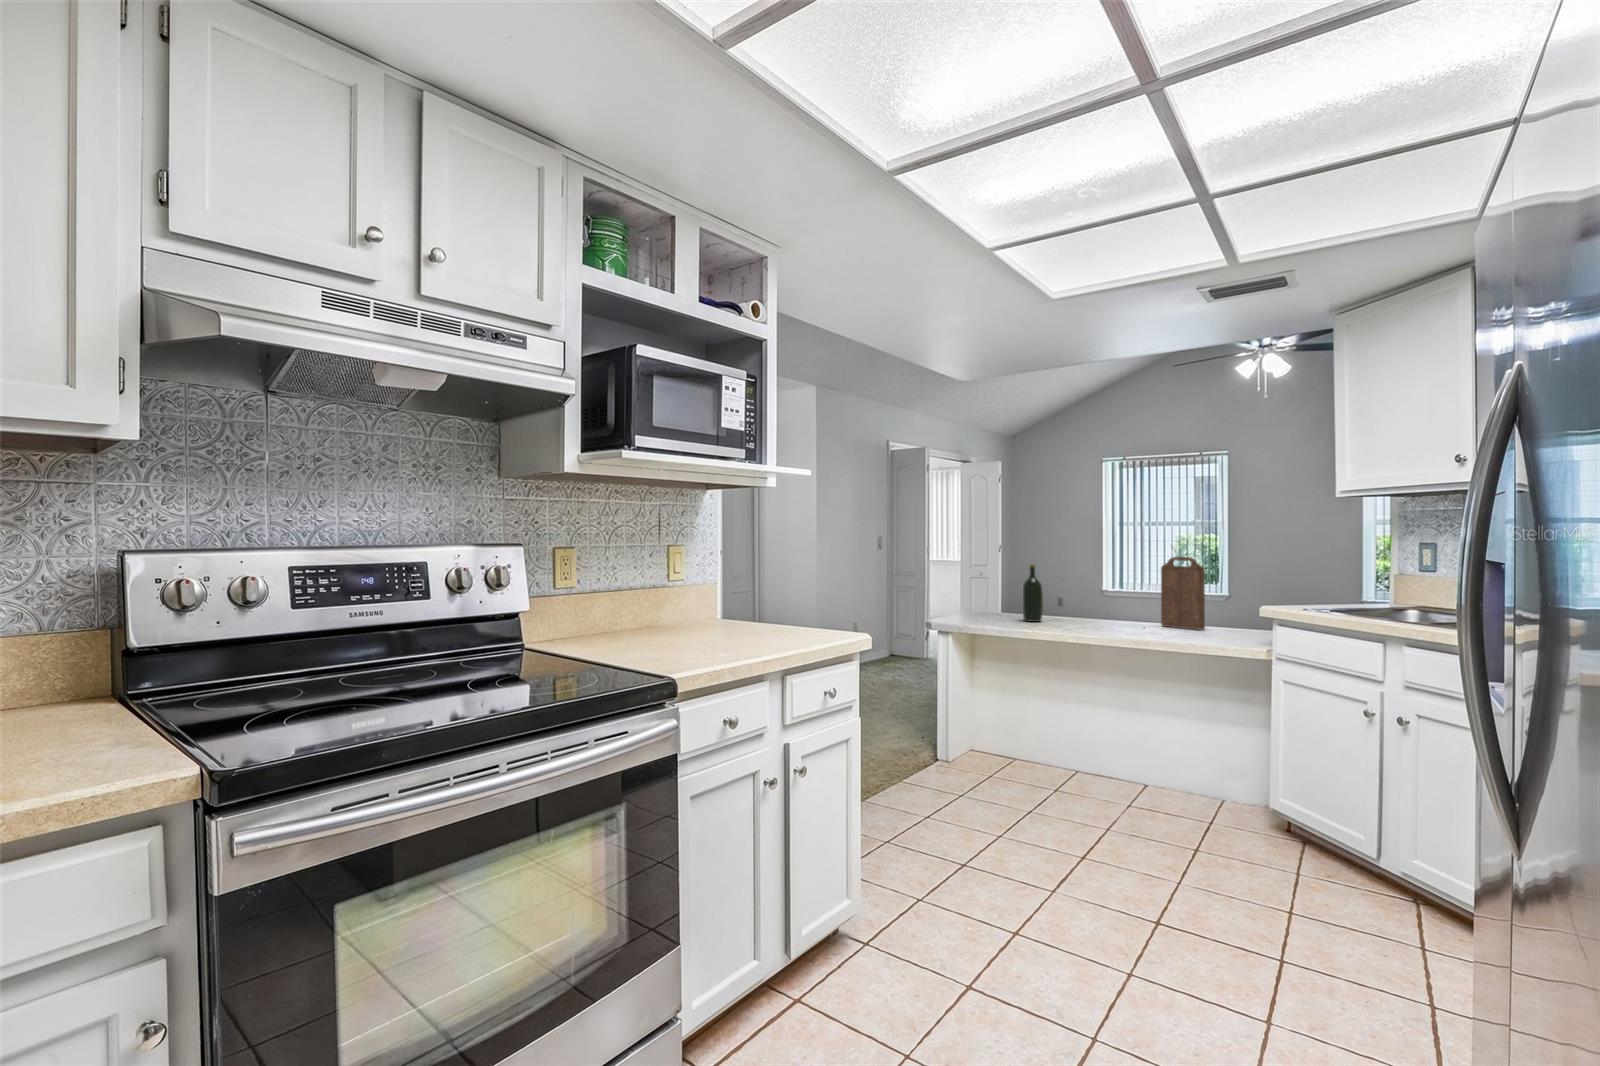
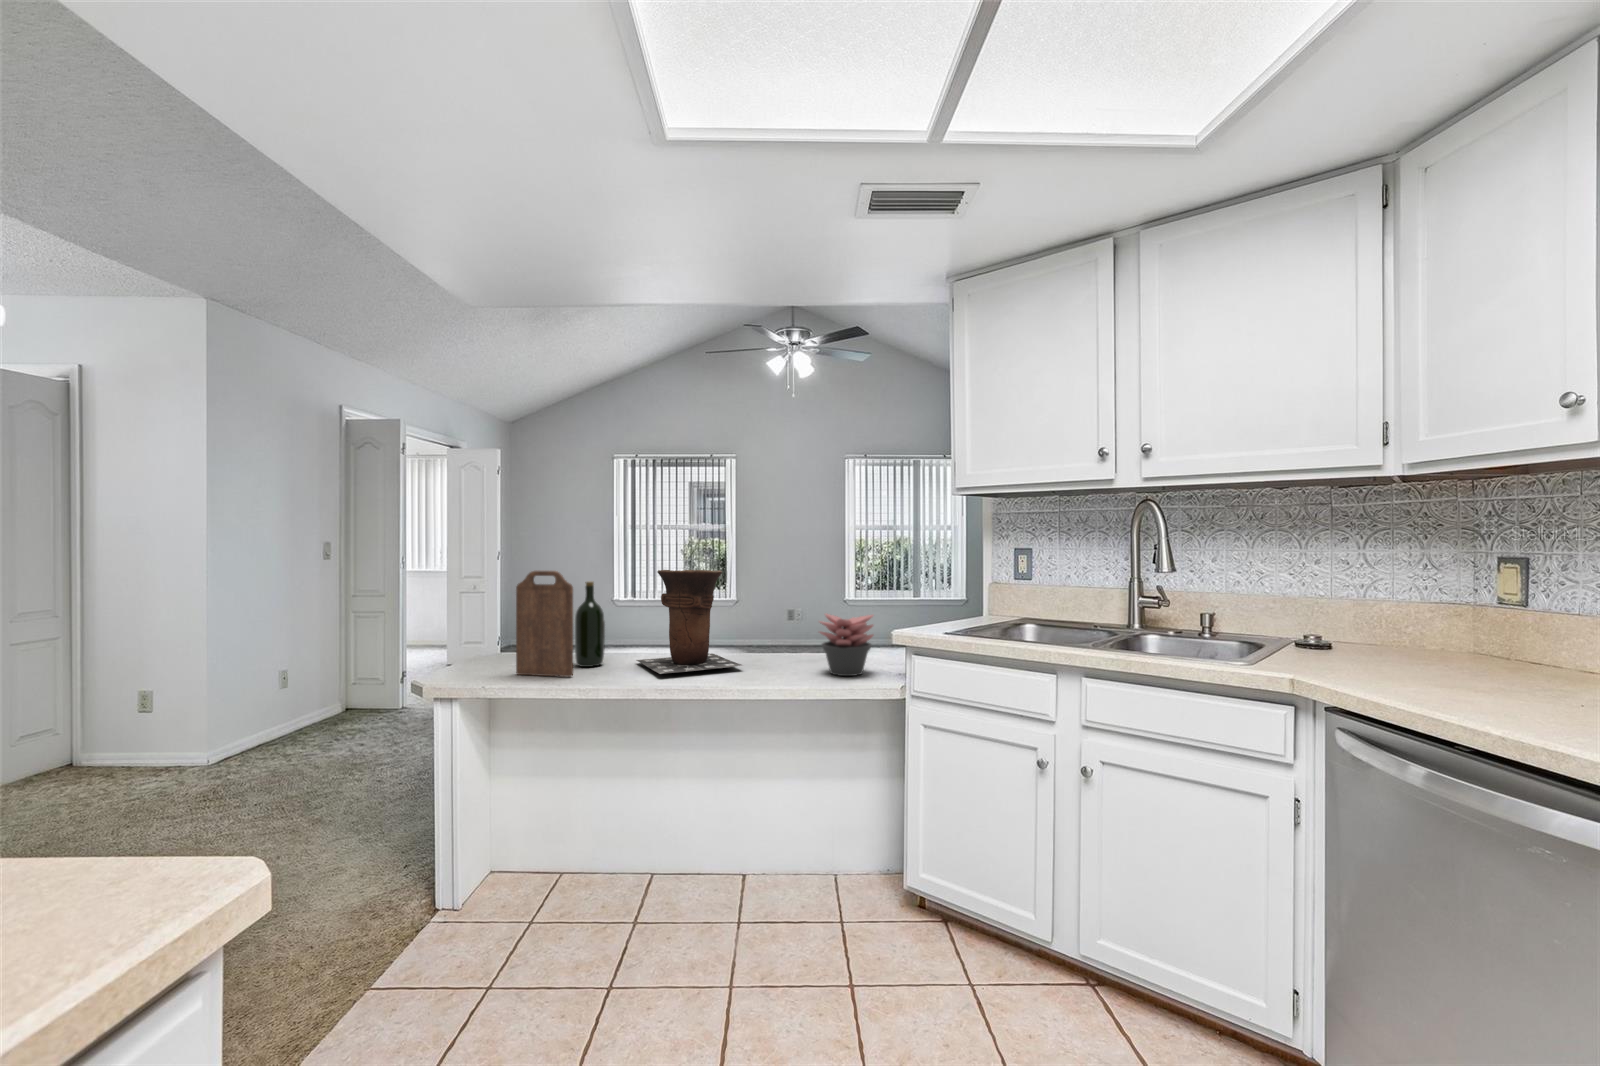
vase: none [1065,557,1140,628] -> present [637,570,742,674]
cutting board: present [1161,557,1205,630] -> present [516,571,573,677]
succulent plant: none [1199,593,1251,642] -> present [819,614,873,676]

